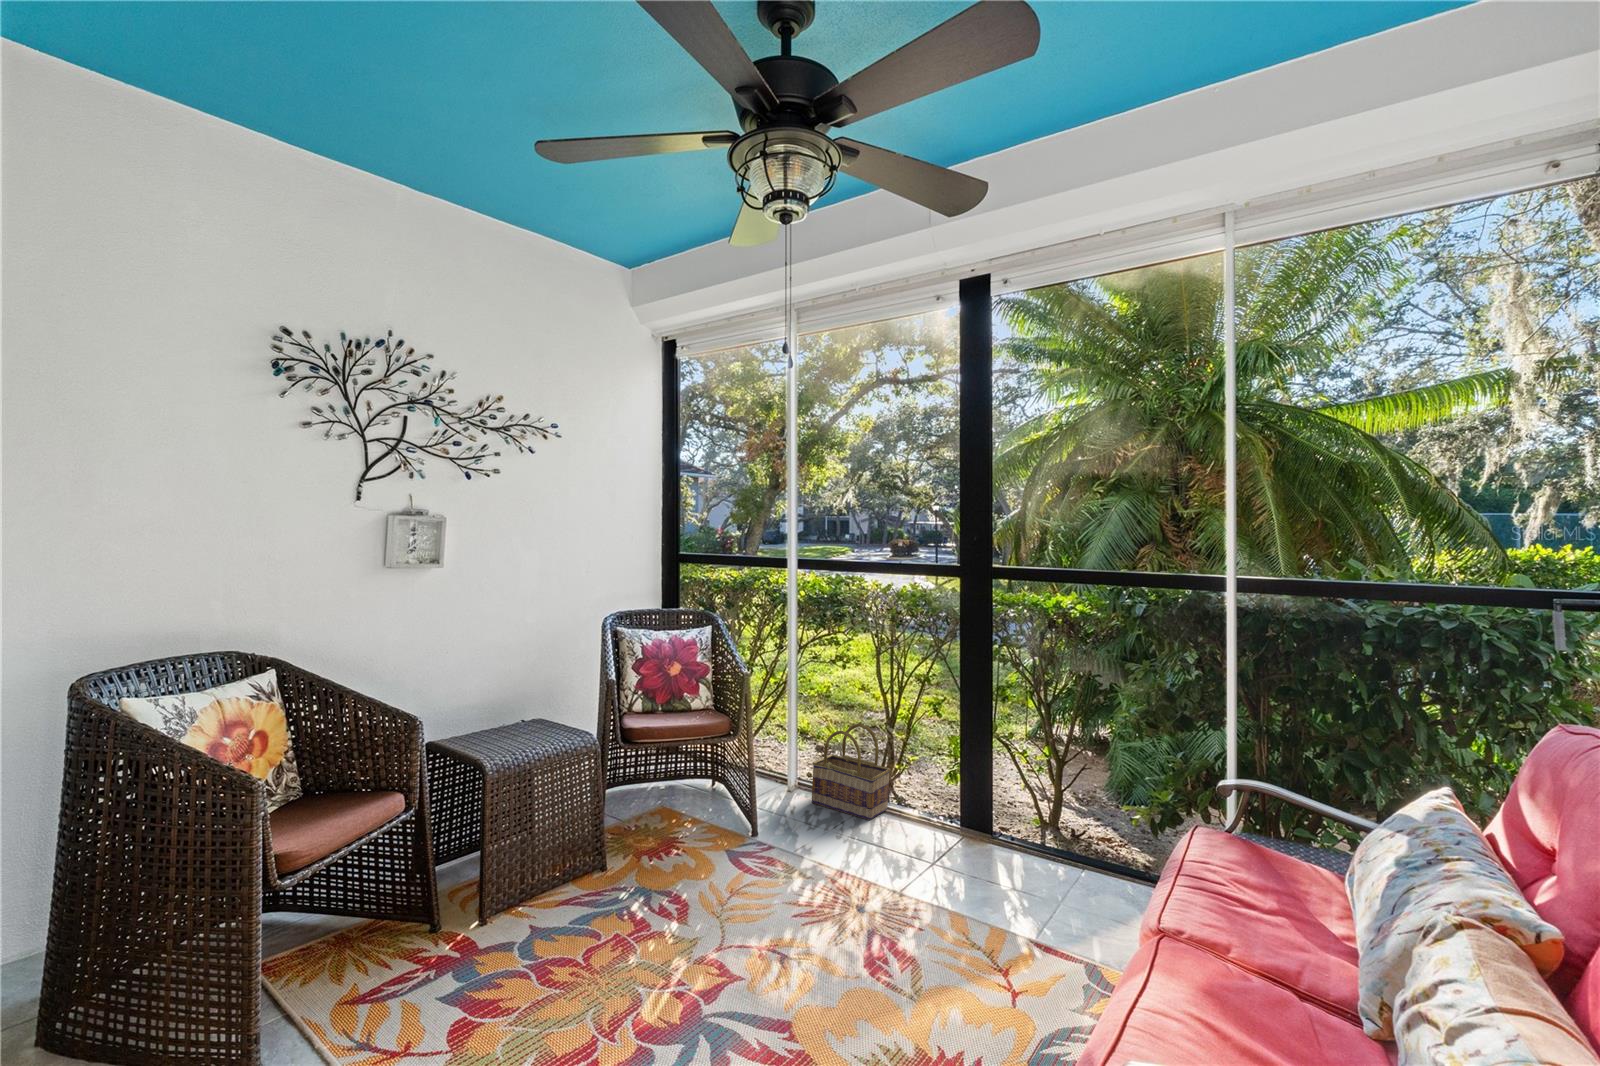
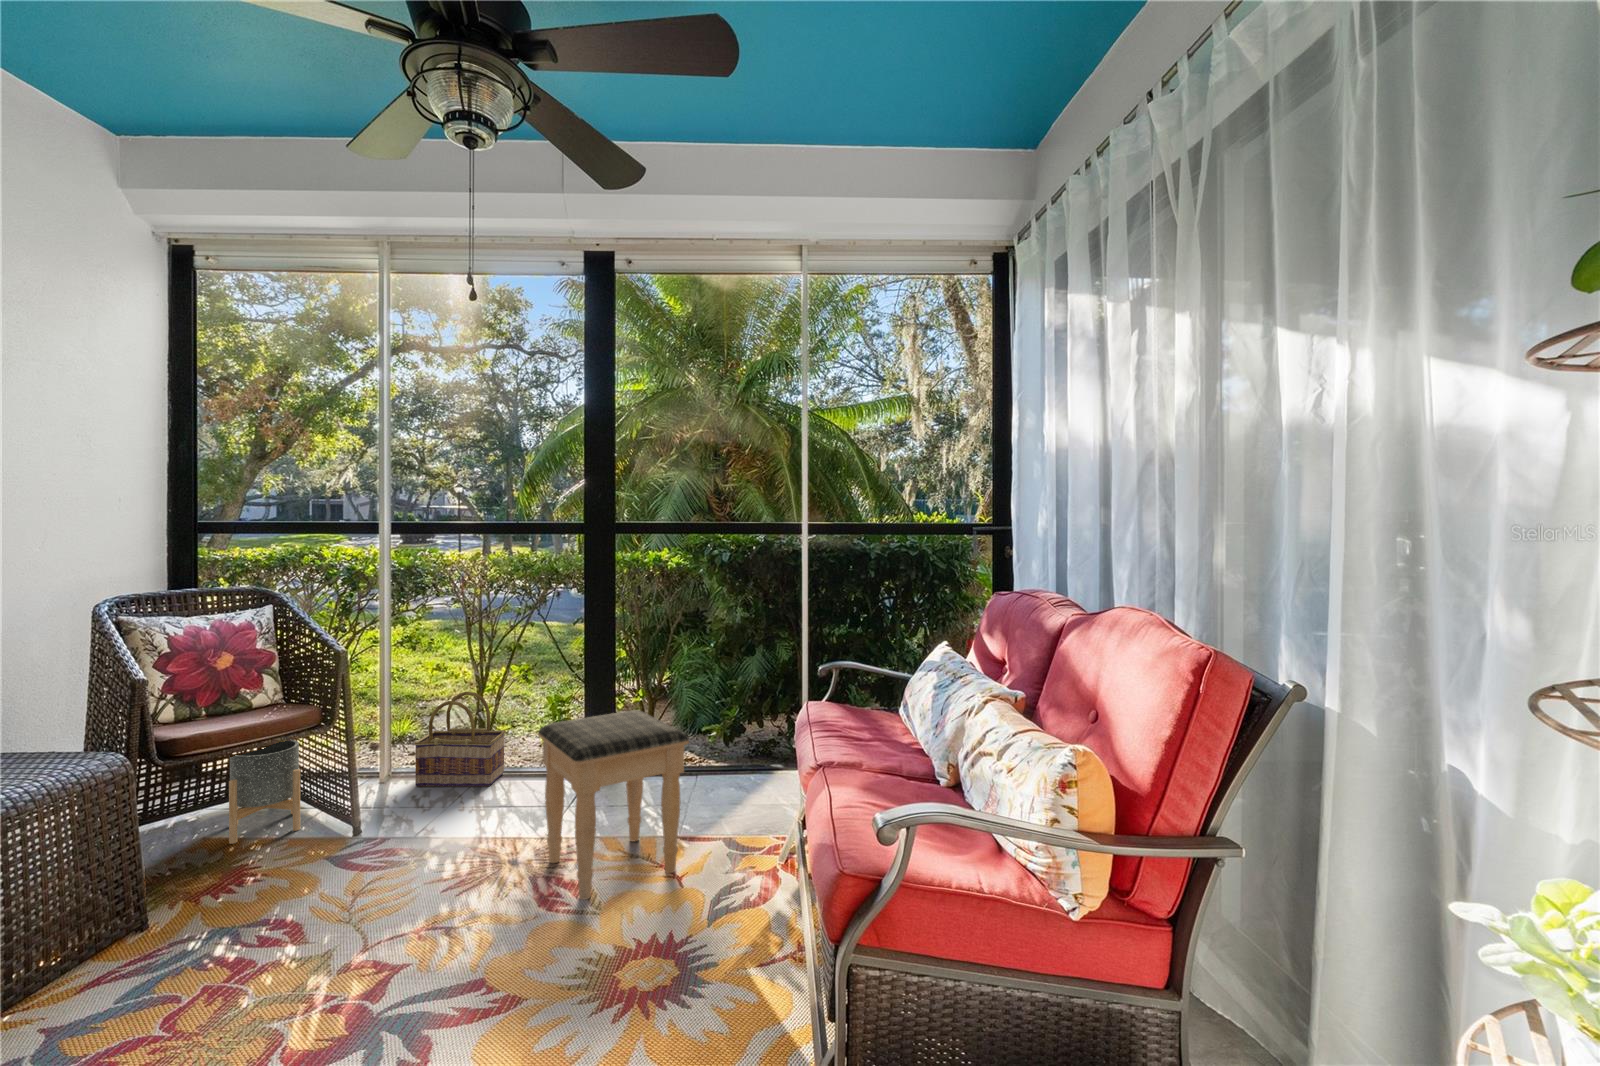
planter: none [670,737,724,819] -> present [229,740,300,844]
footstool: none [889,781,1035,981] -> present [538,710,689,900]

